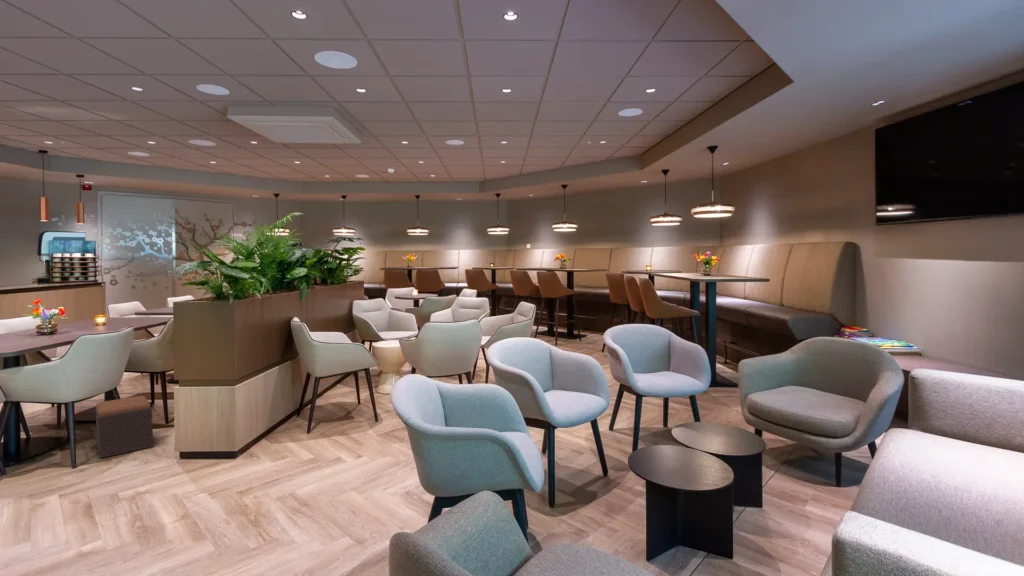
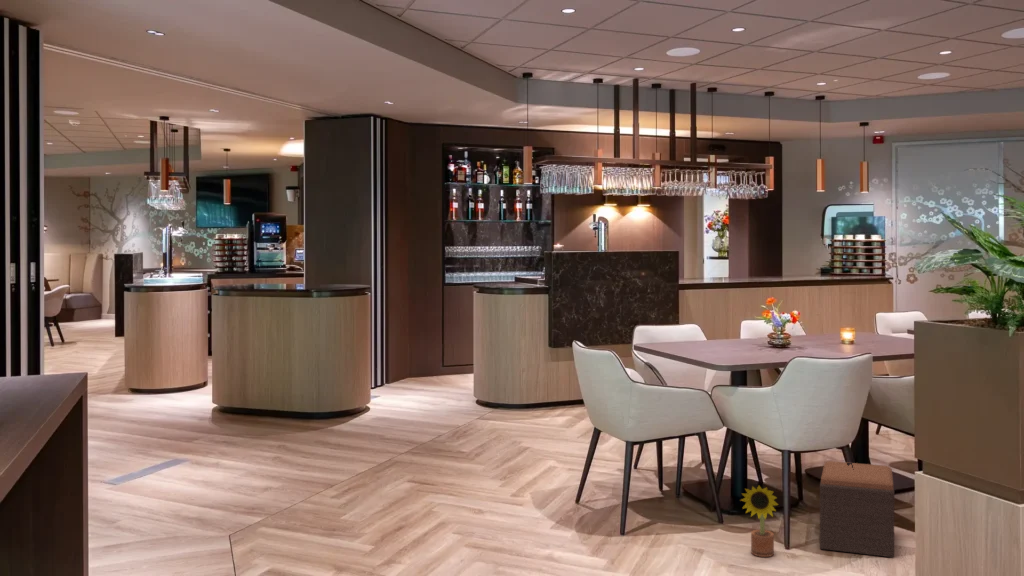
decorative plant: none [33,429,69,478] -> present [741,486,778,557]

